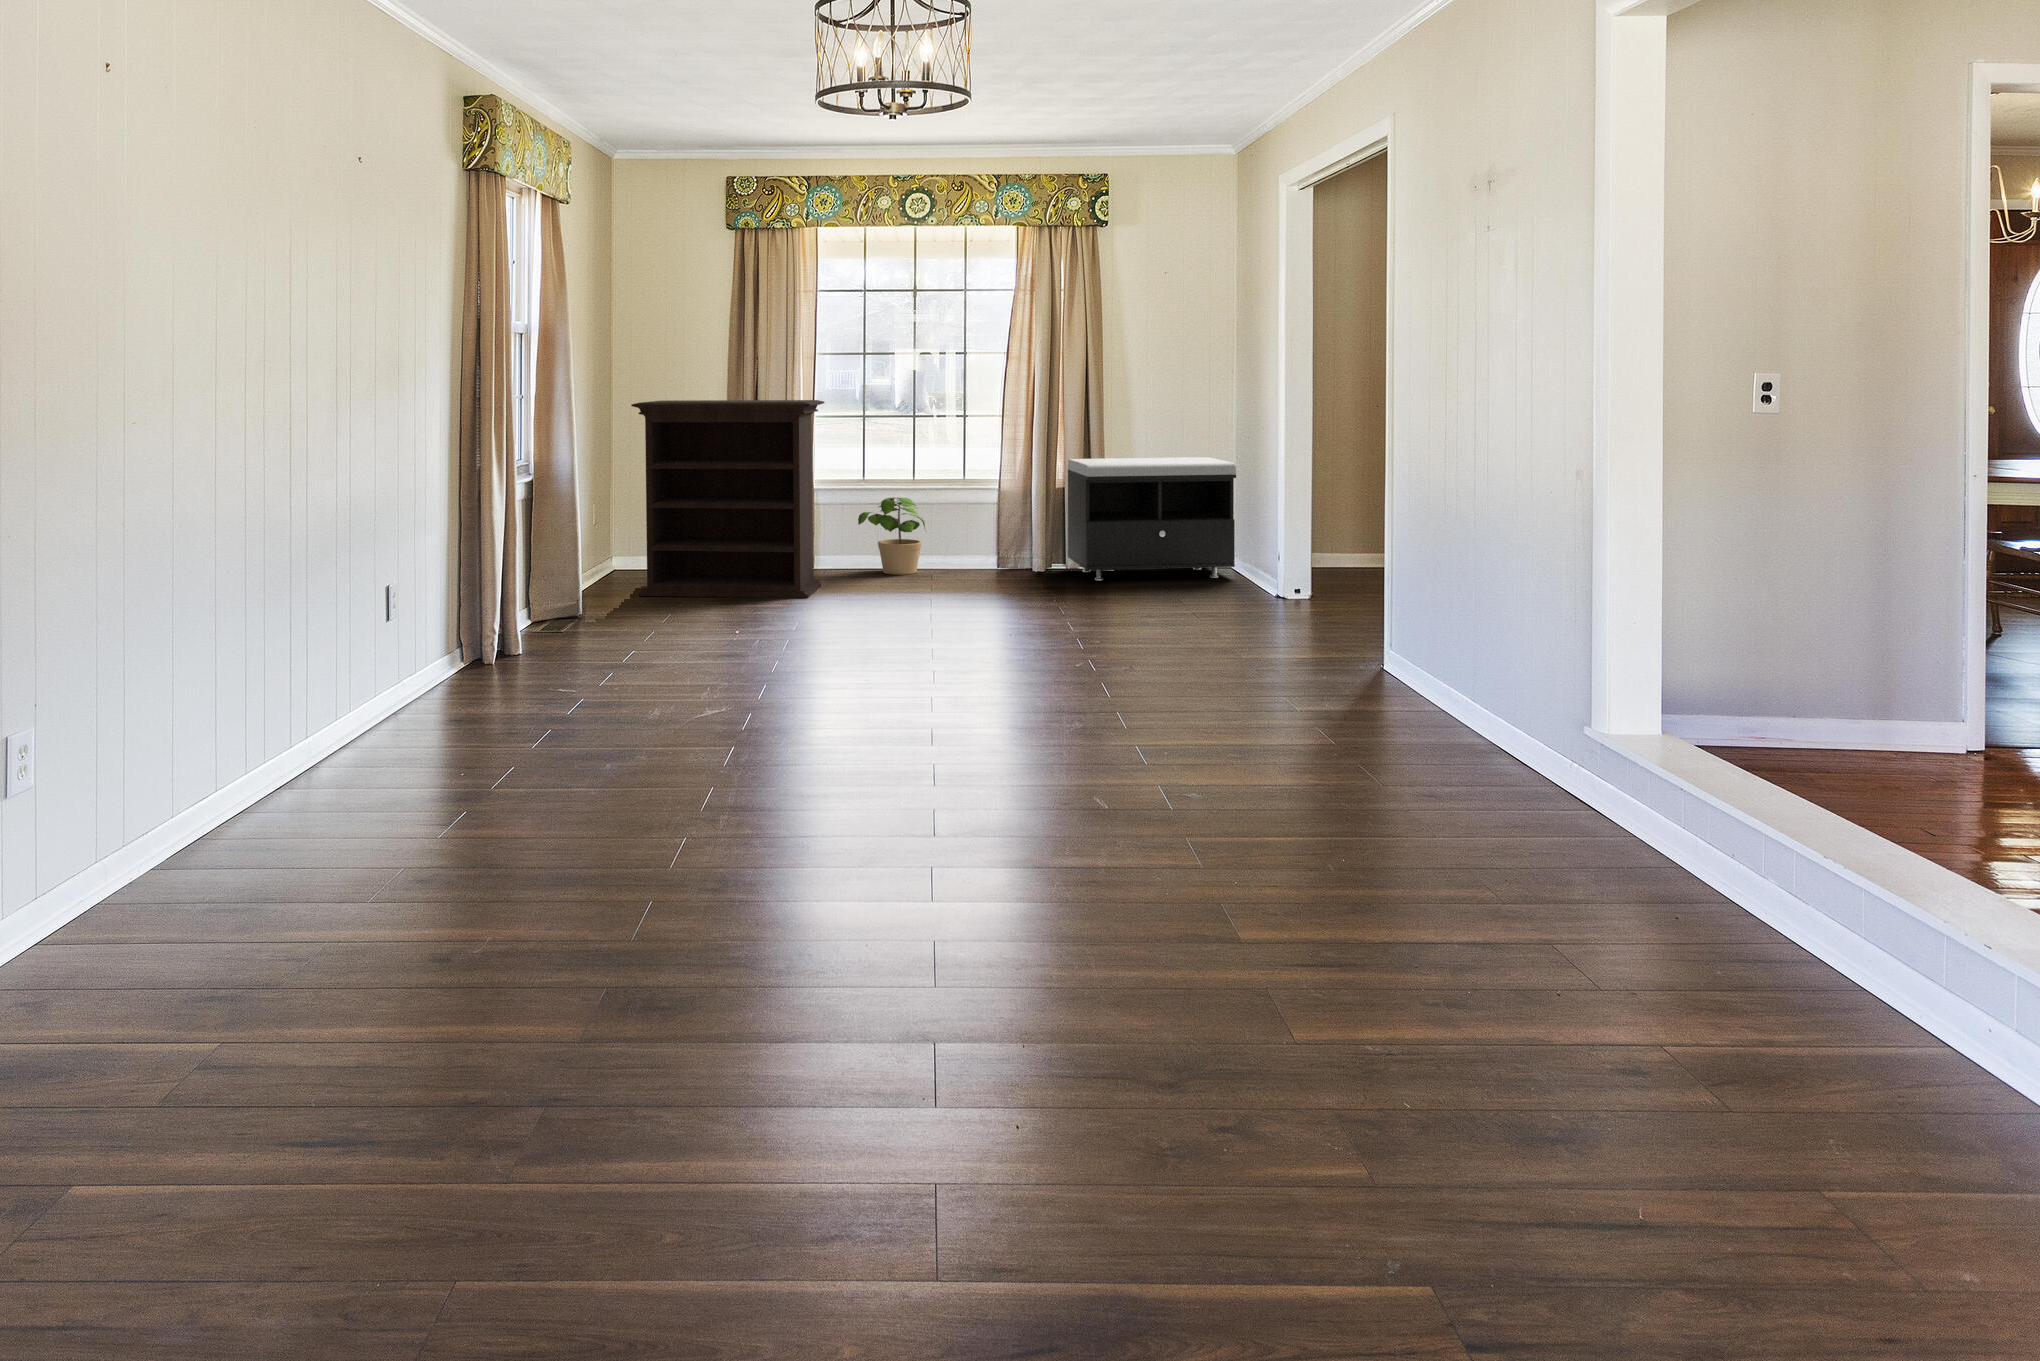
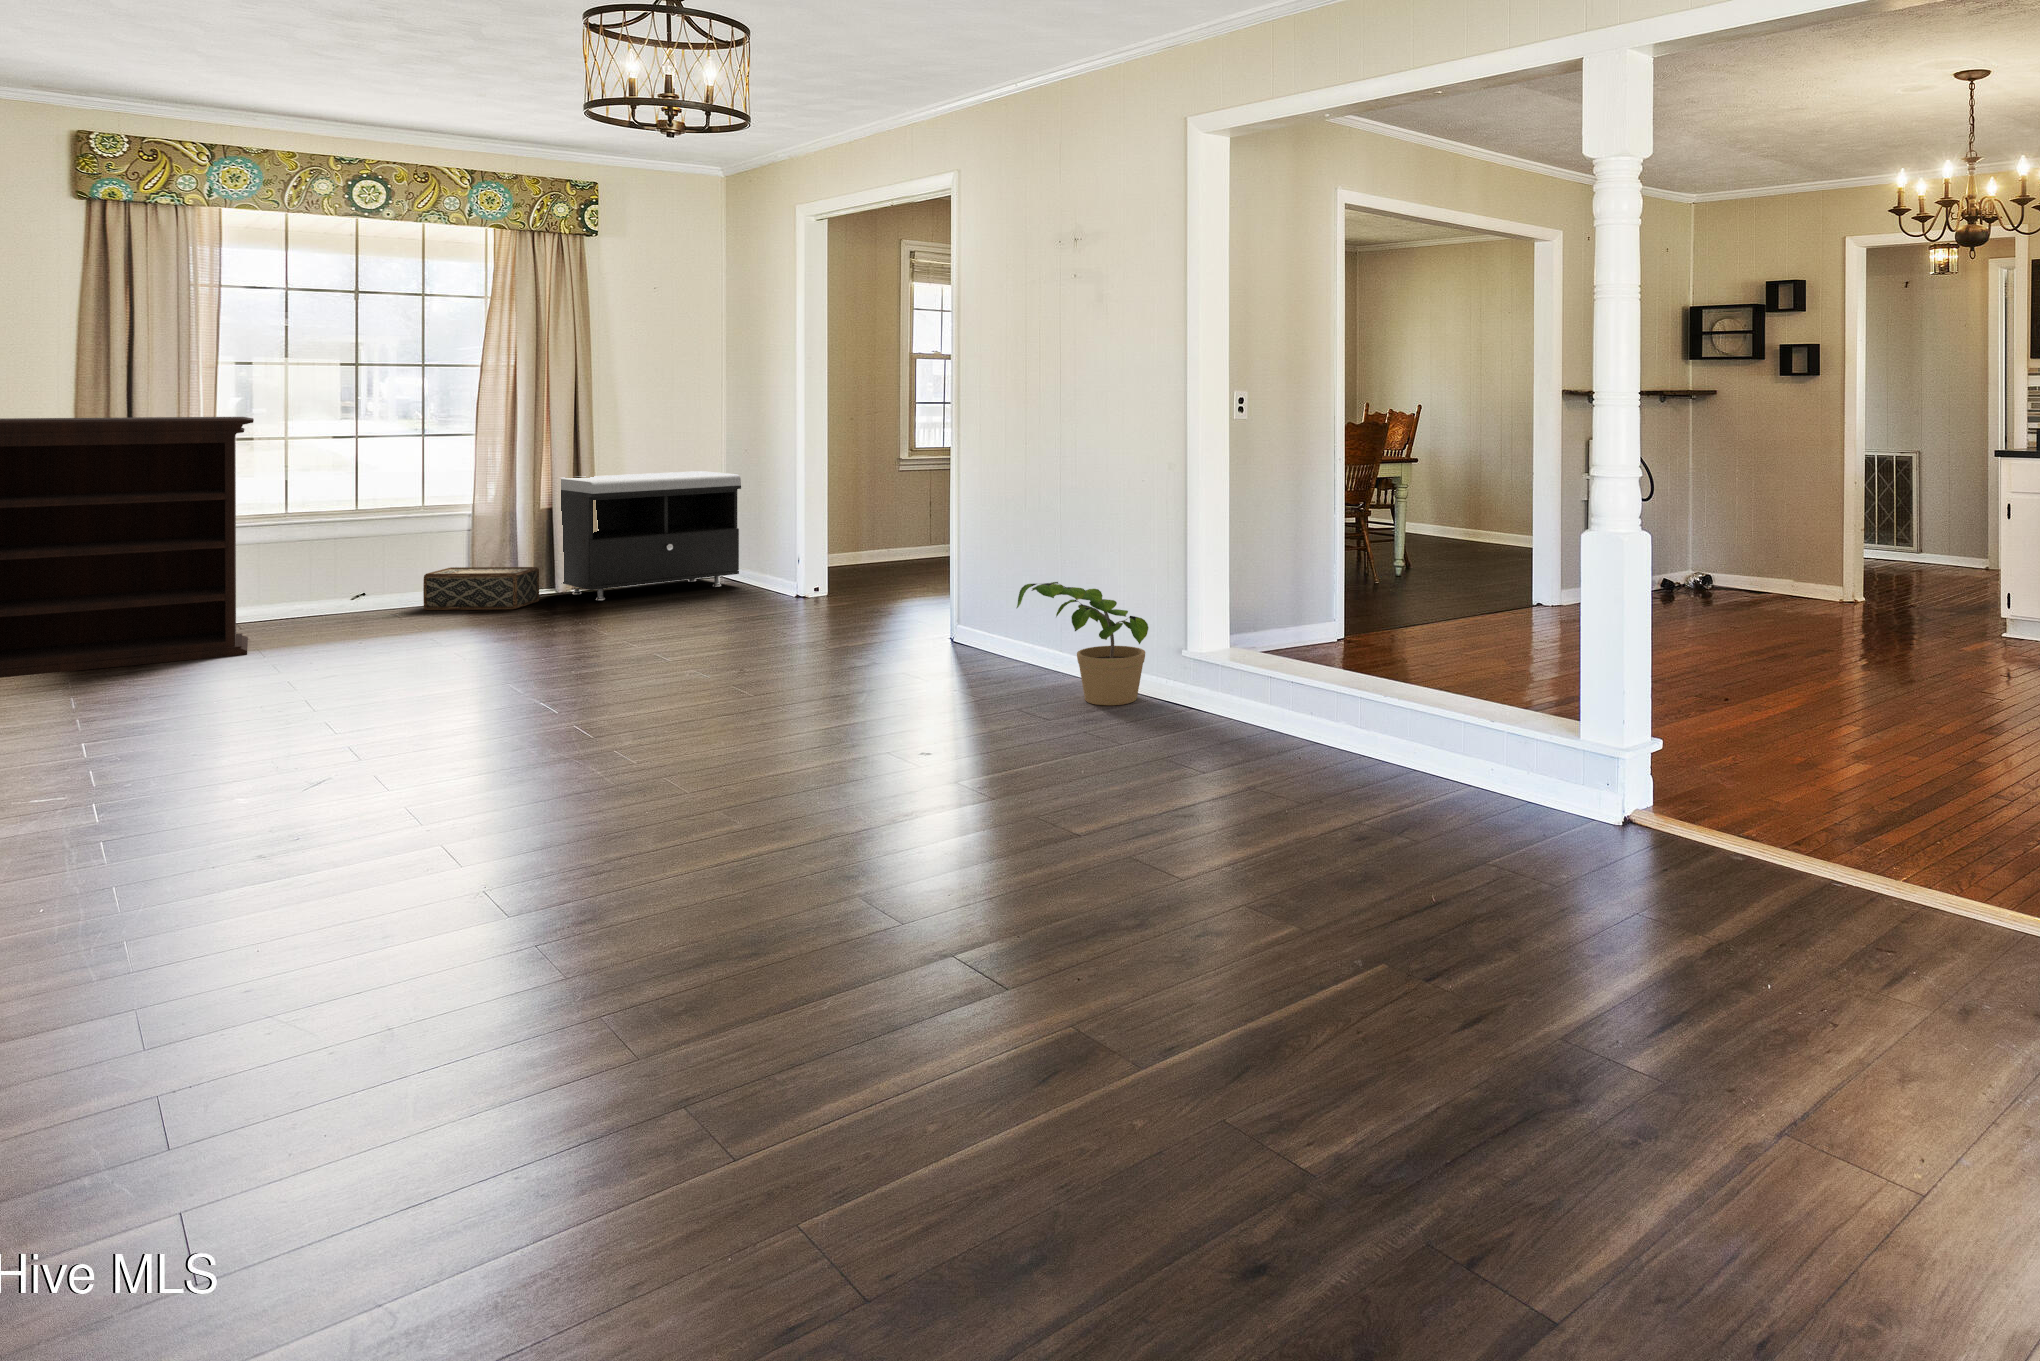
potted plant: present [858,498,925,575] -> present [1017,582,1148,705]
woven basket: none [959,537,1050,581] -> present [423,567,539,610]

